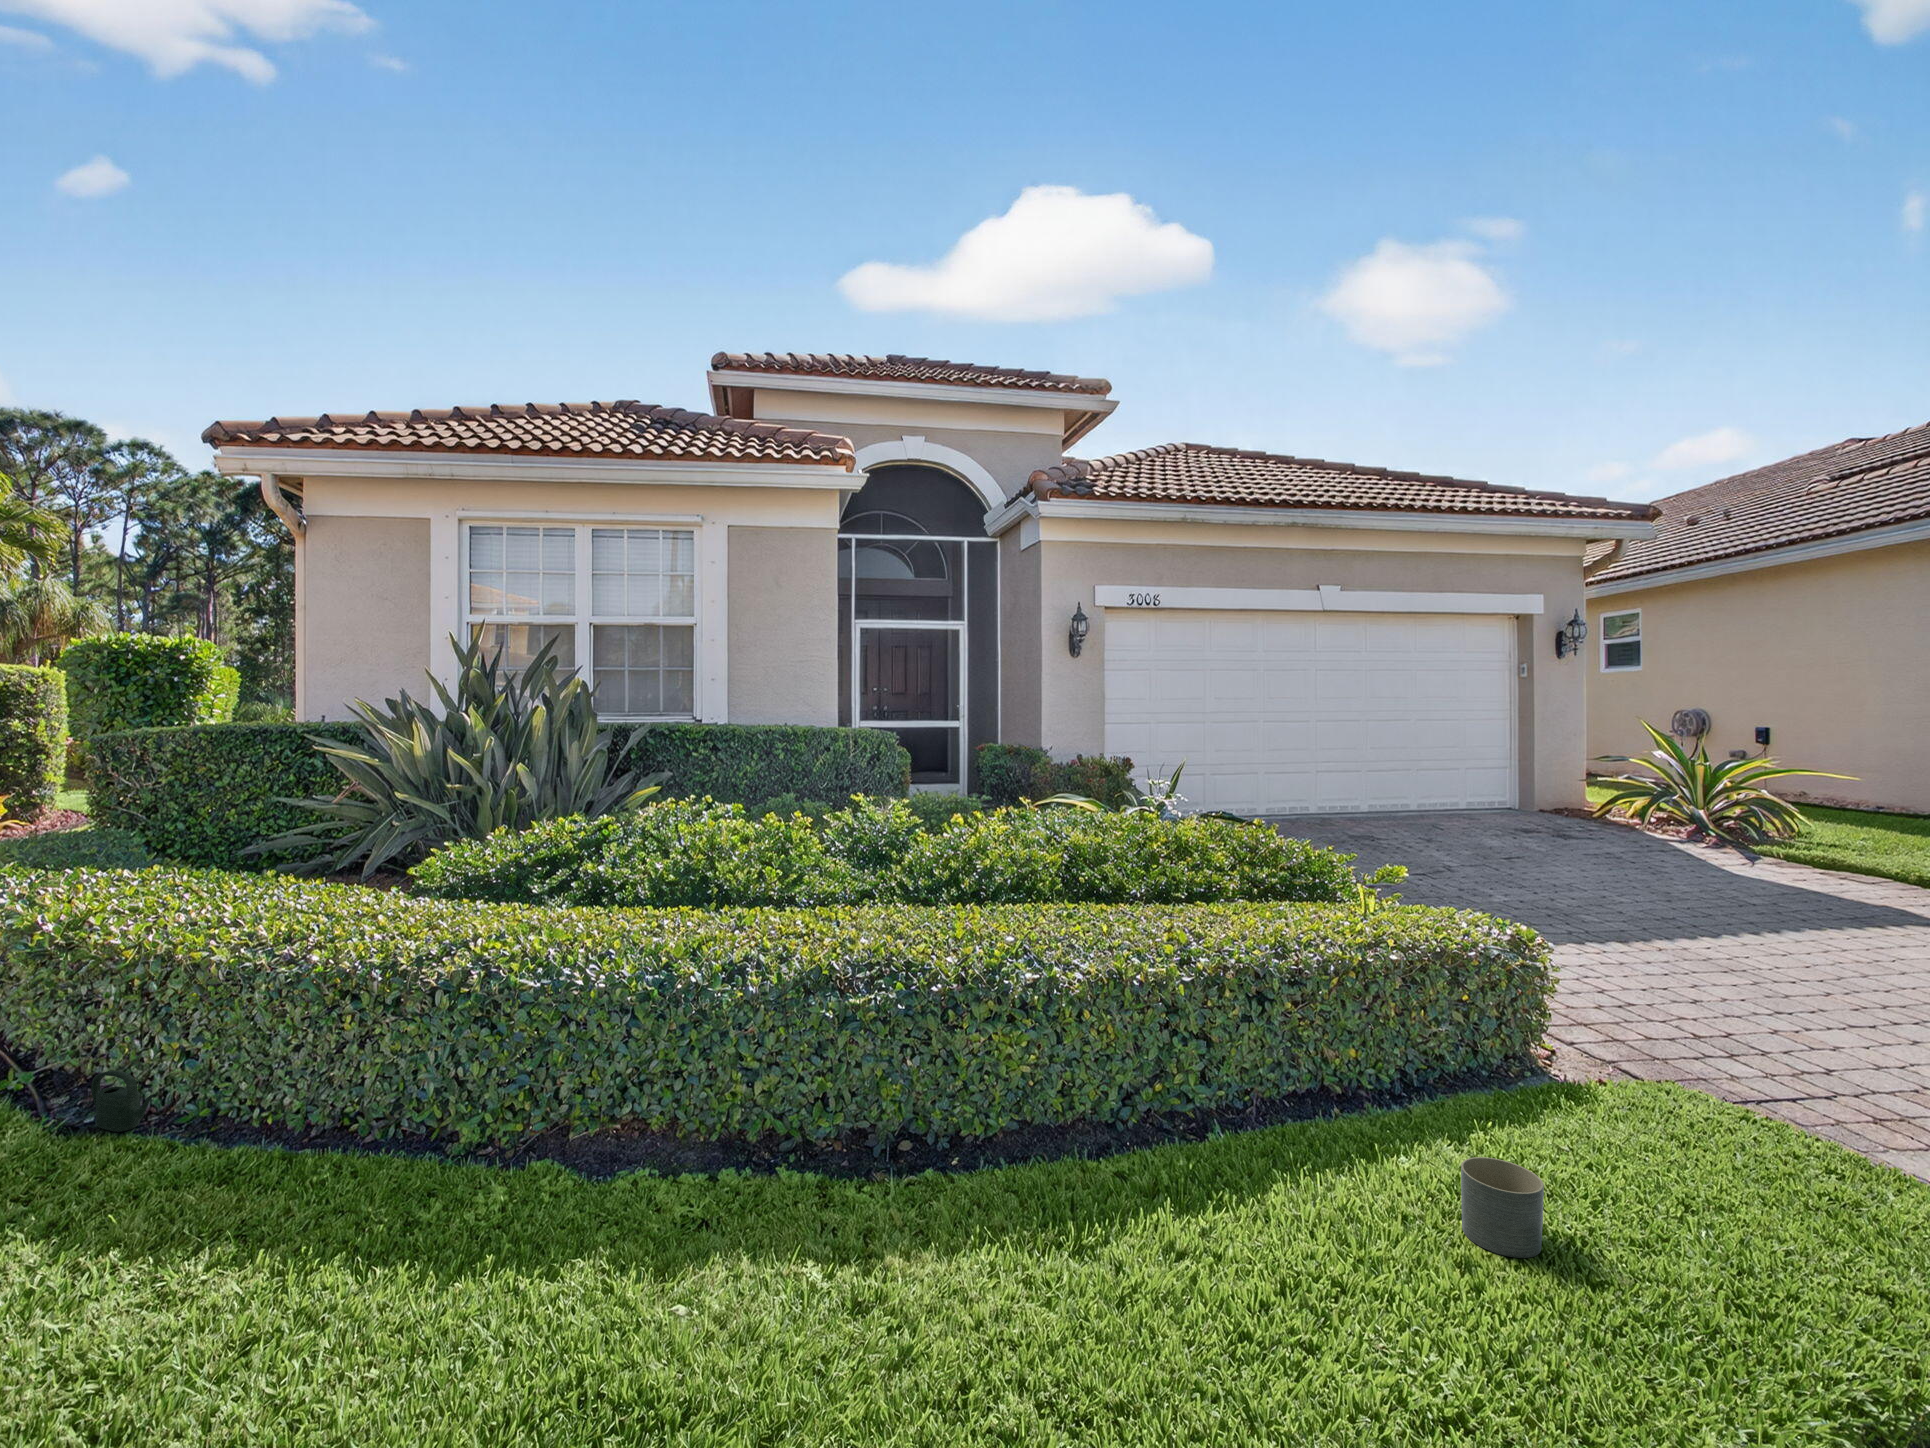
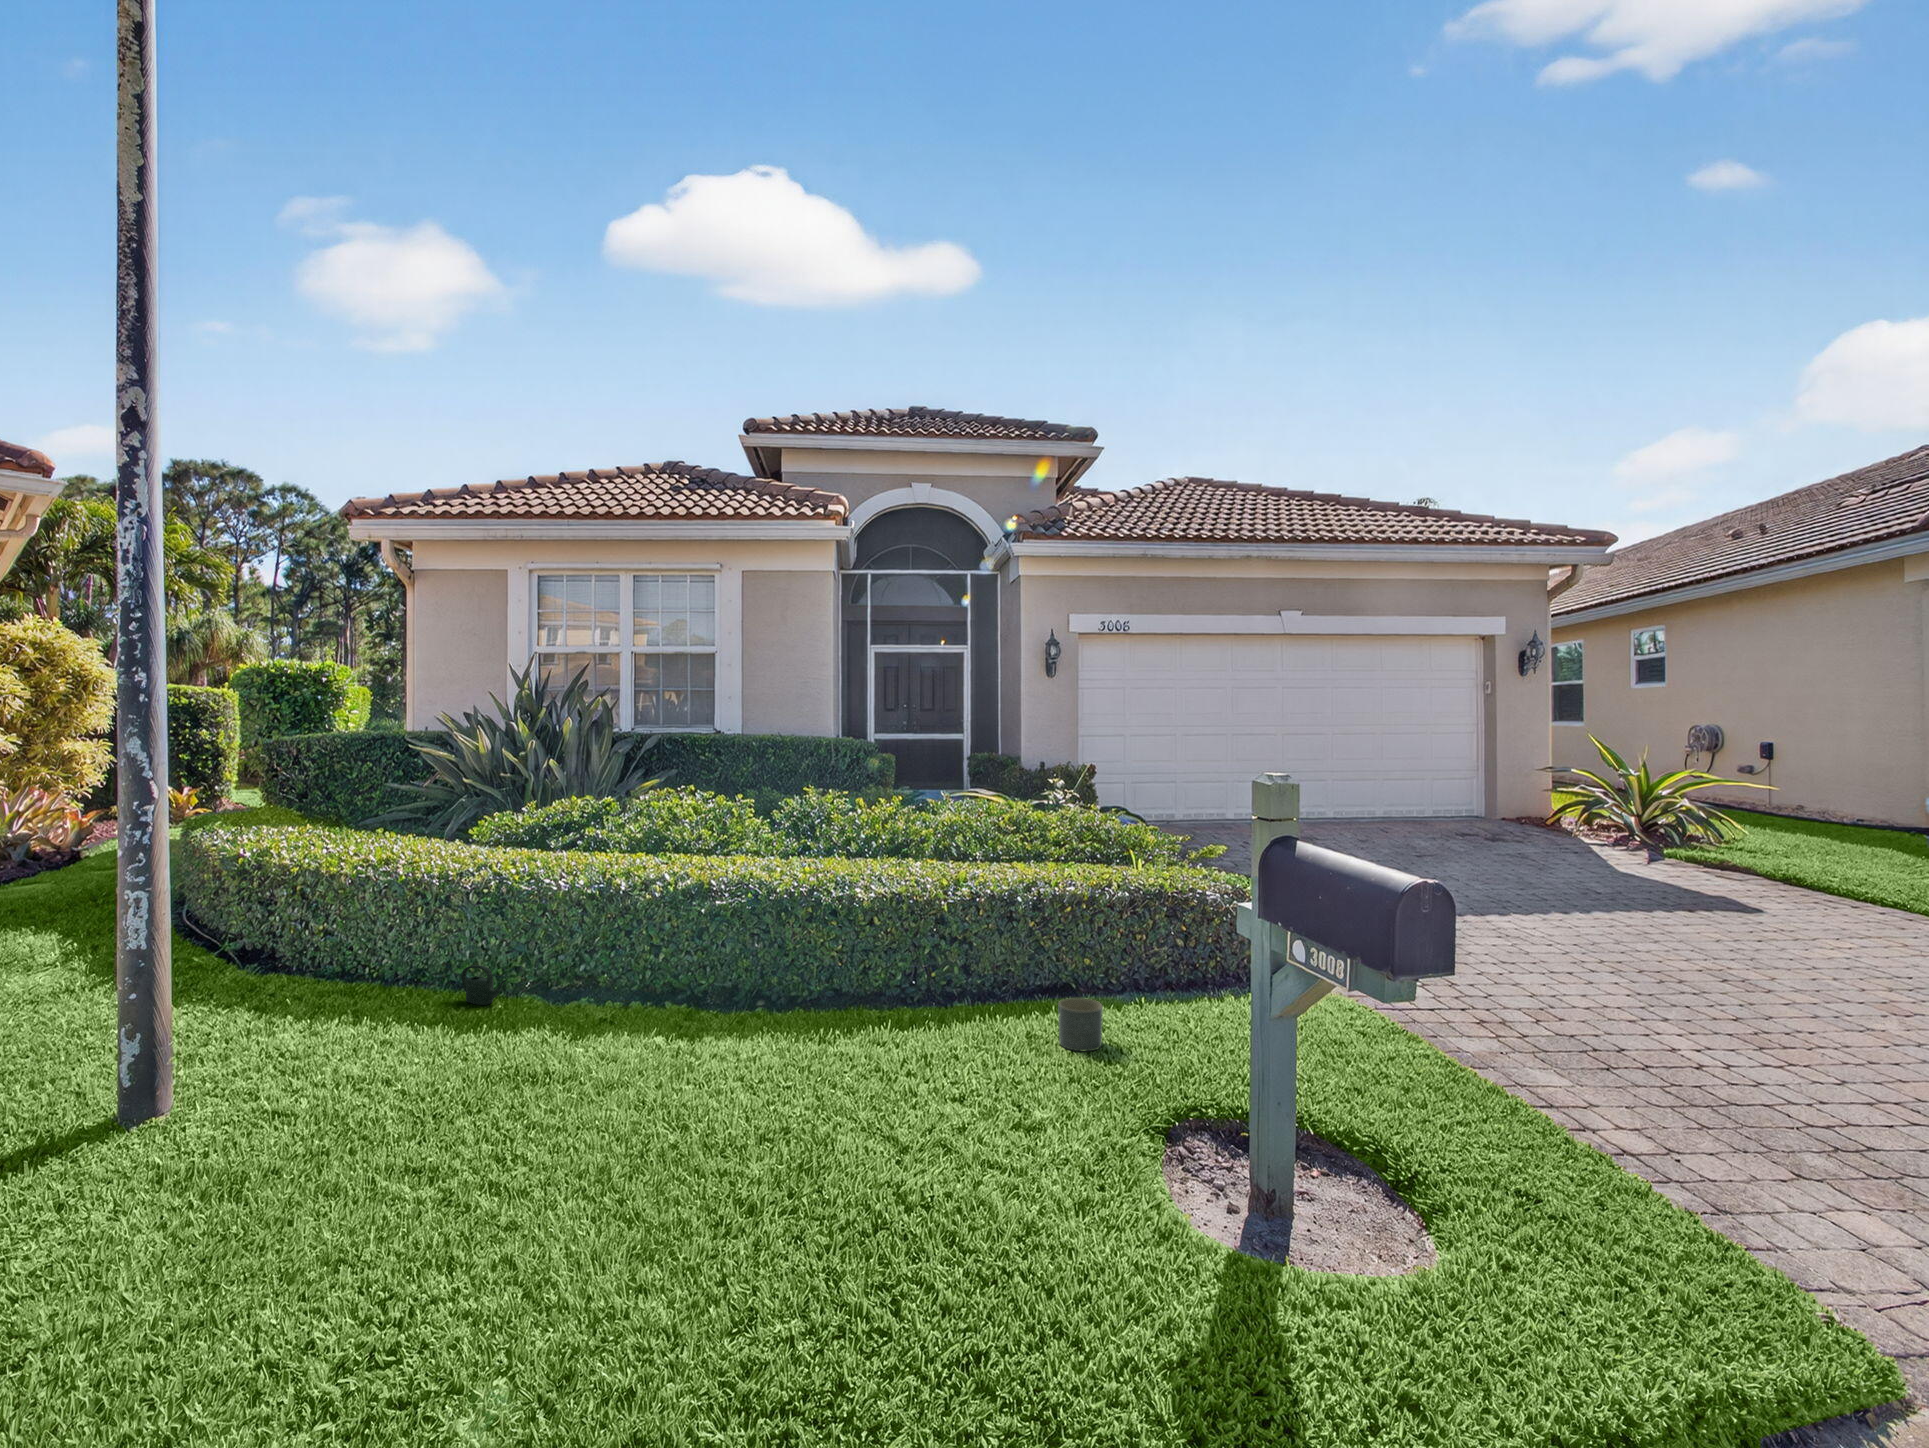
watering can: present [91,1070,156,1132] -> present [461,965,506,1005]

